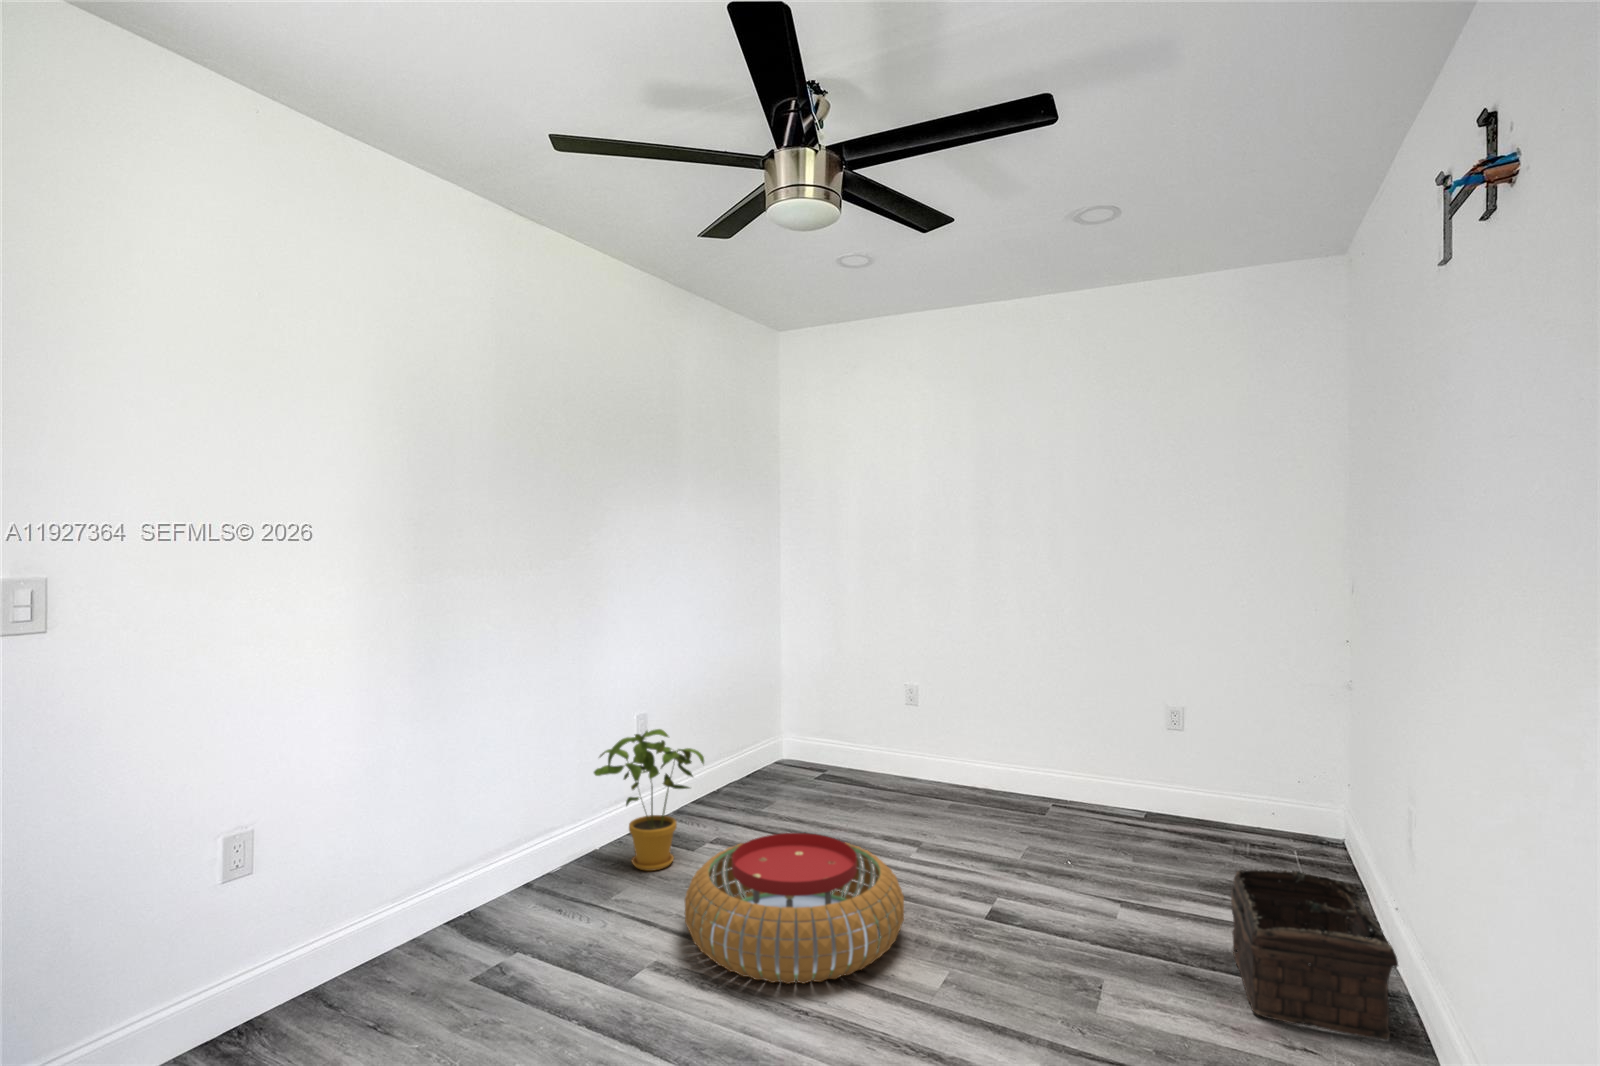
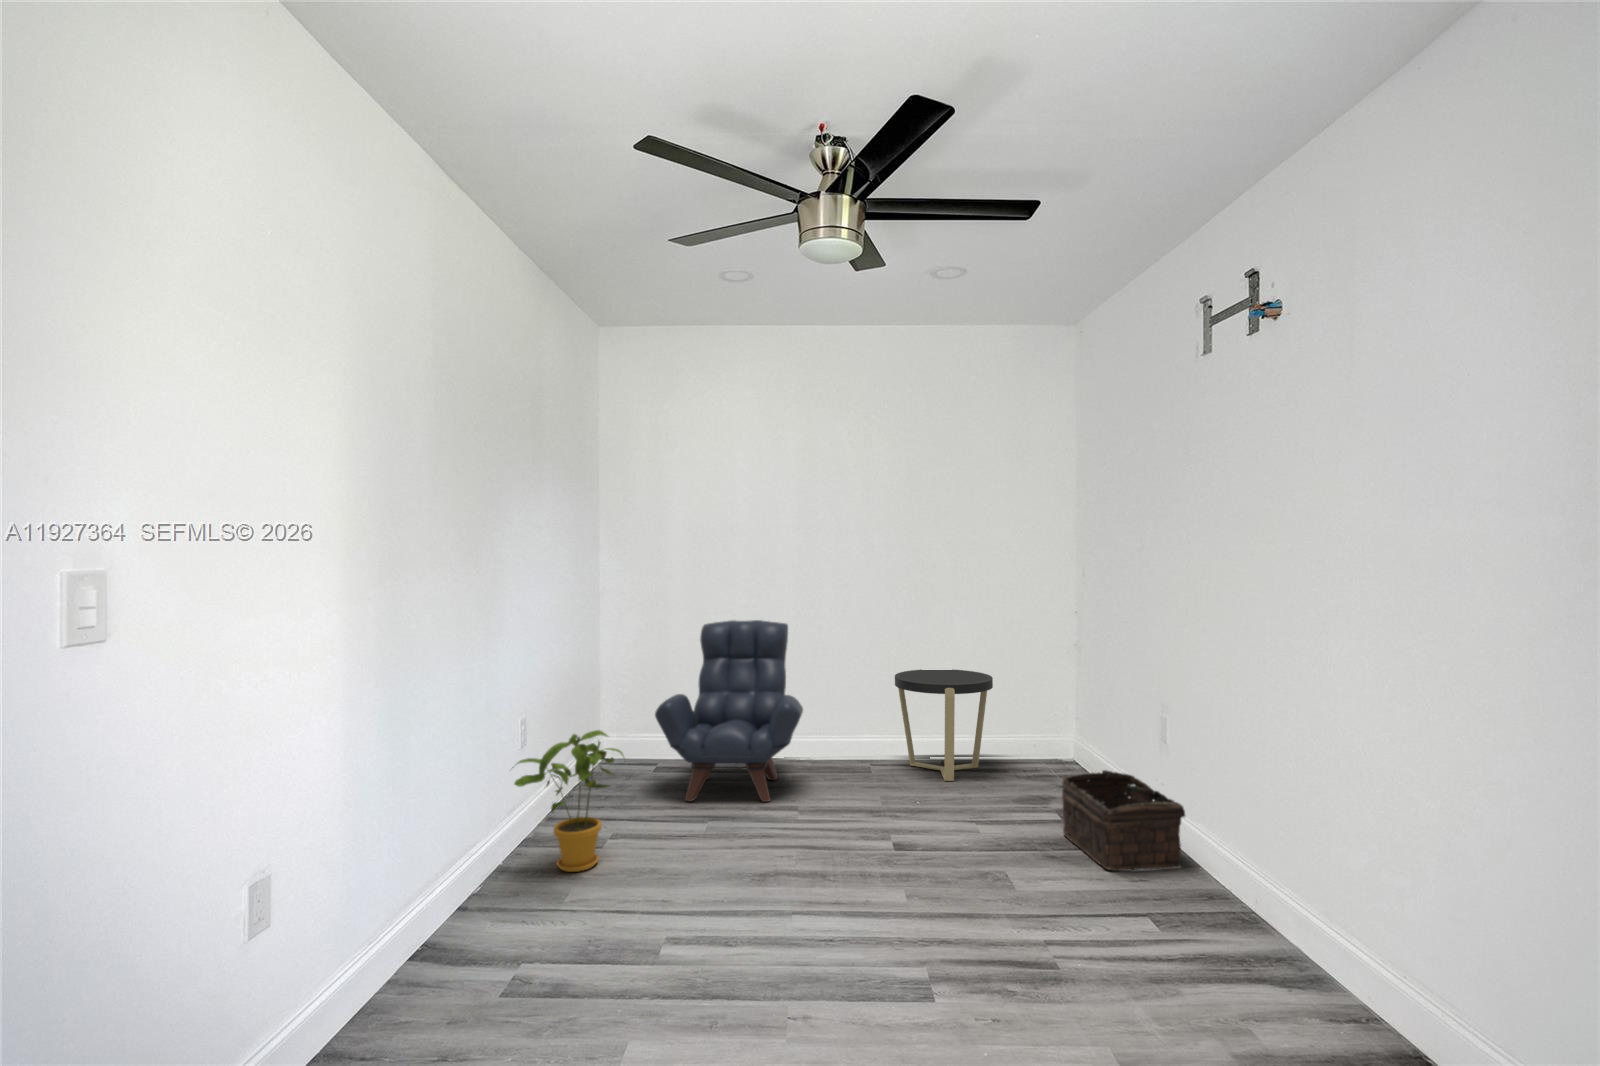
armchair: none [779,620,956,832] -> present [655,620,803,802]
side table: none [1073,696,1209,846] -> present [895,669,993,781]
pouf: present [685,833,904,984] -> none [665,805,859,932]

